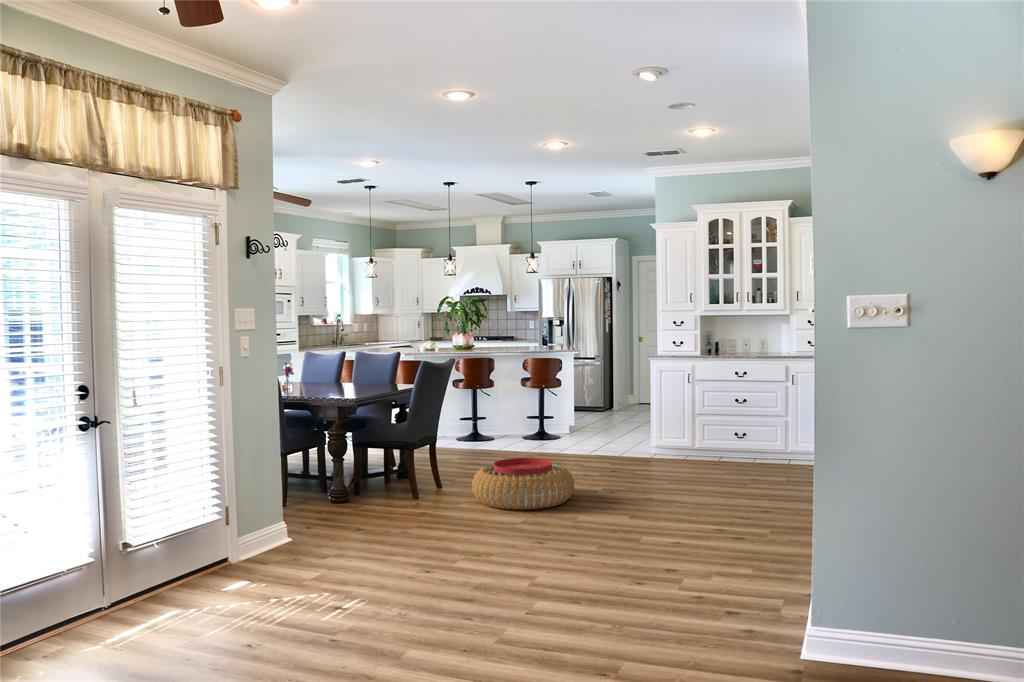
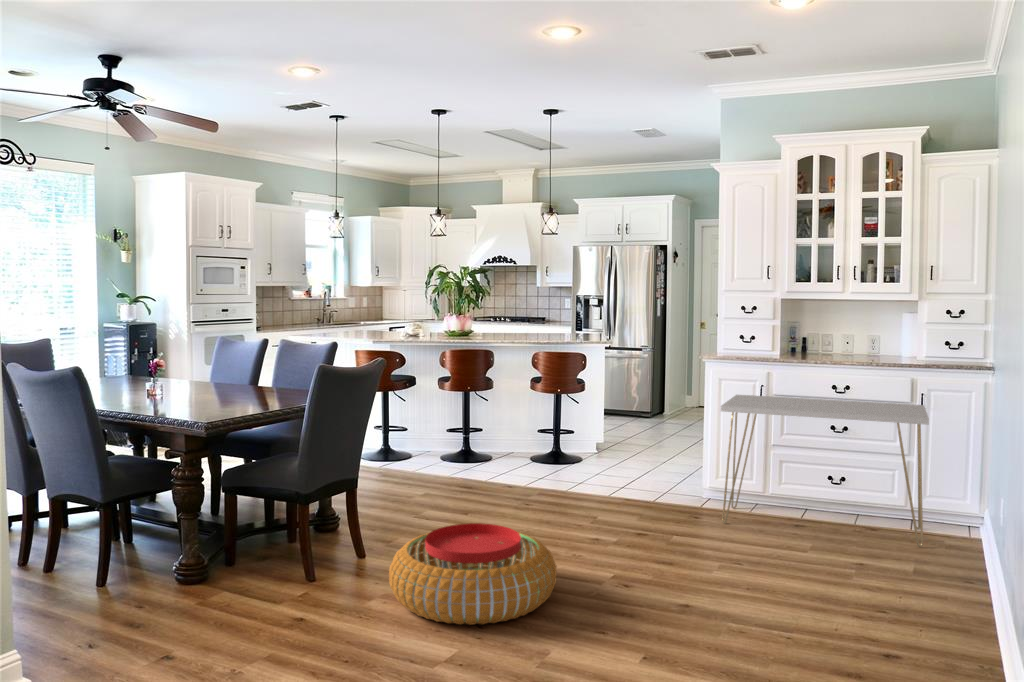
console table: none [665,381,794,470] -> present [721,395,929,547]

